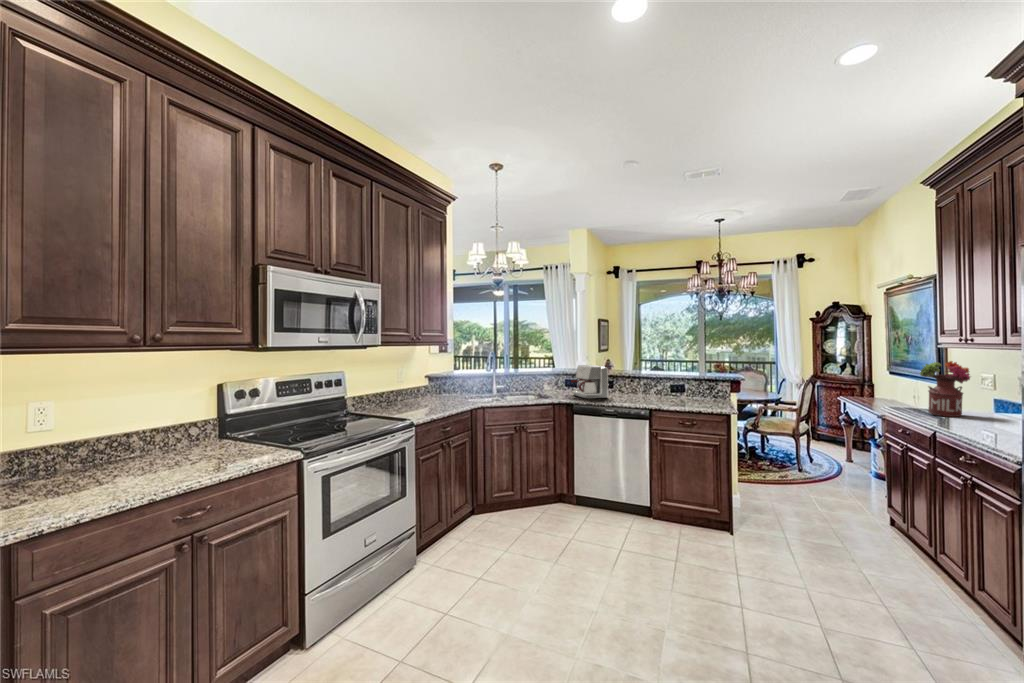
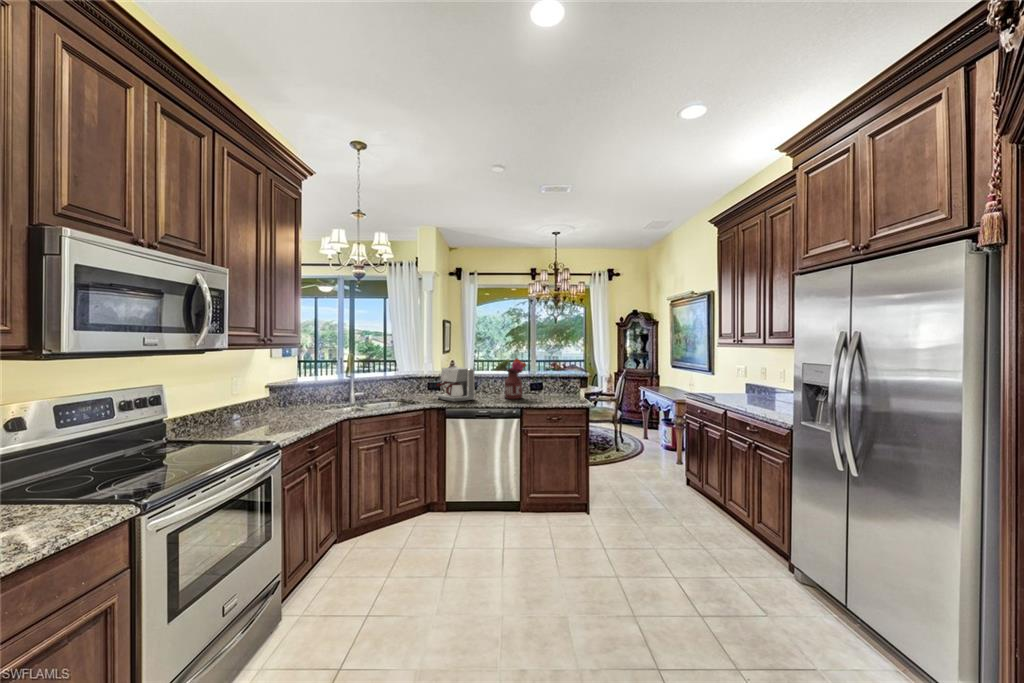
flower arrangement: present [920,361,970,417] -> present [498,358,526,399]

